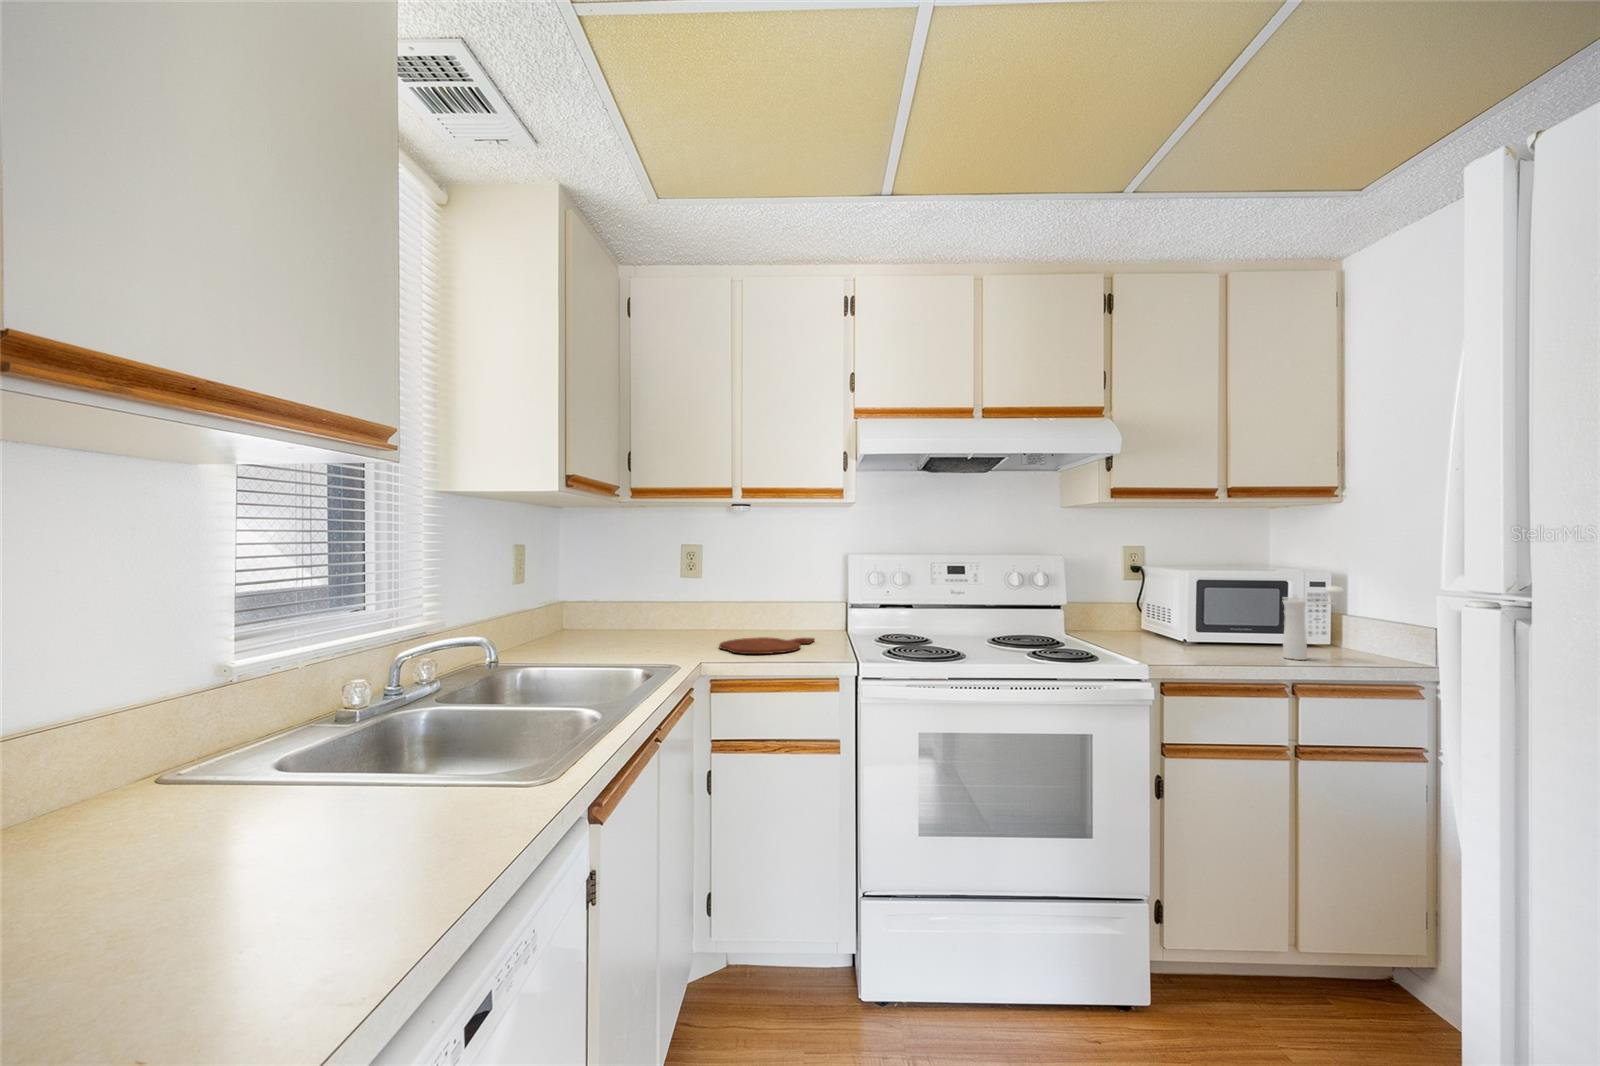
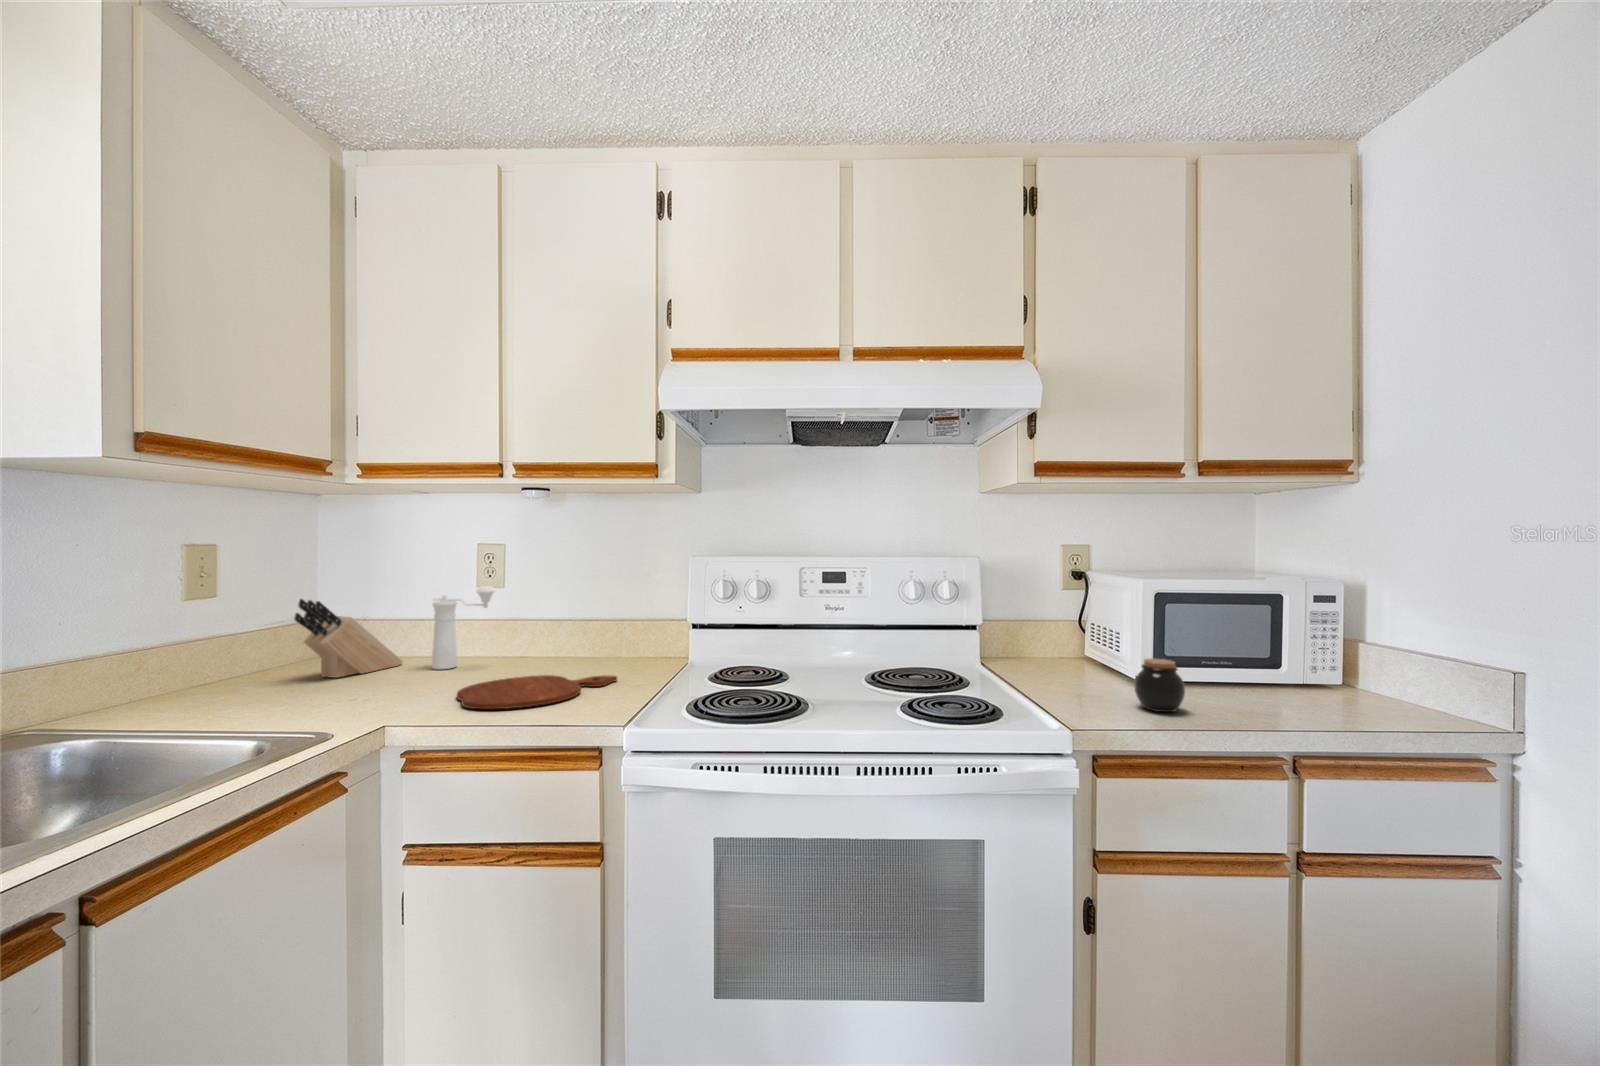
knife block: none [593,583,646,639] -> present [294,599,403,678]
pepper mill: present [1283,586,1344,660] -> present [432,586,495,669]
jar: none [1185,623,1220,657] -> present [1134,659,1185,712]

